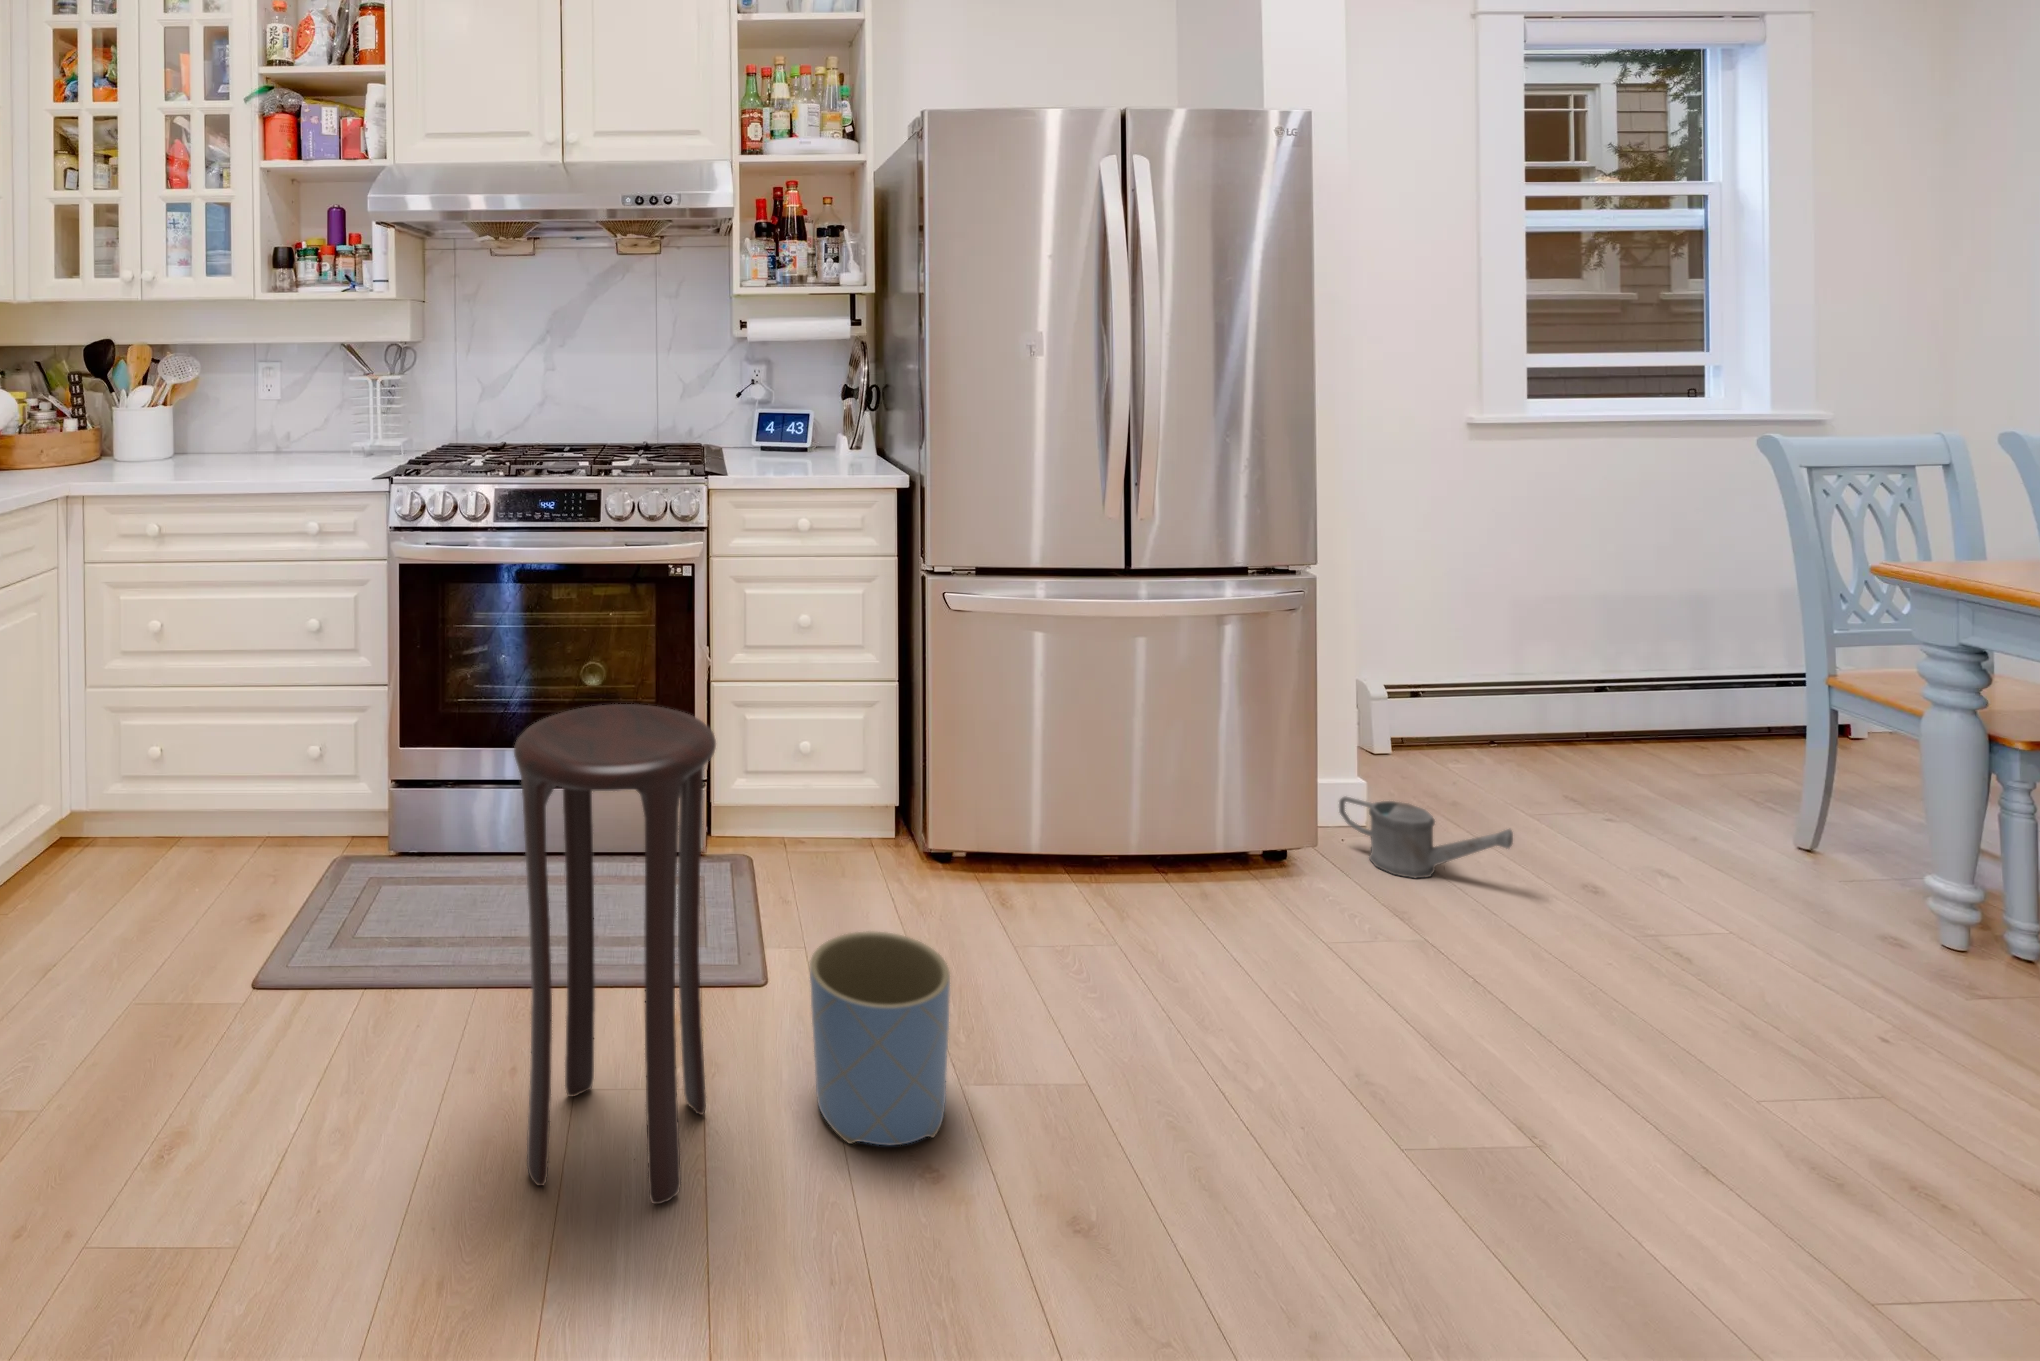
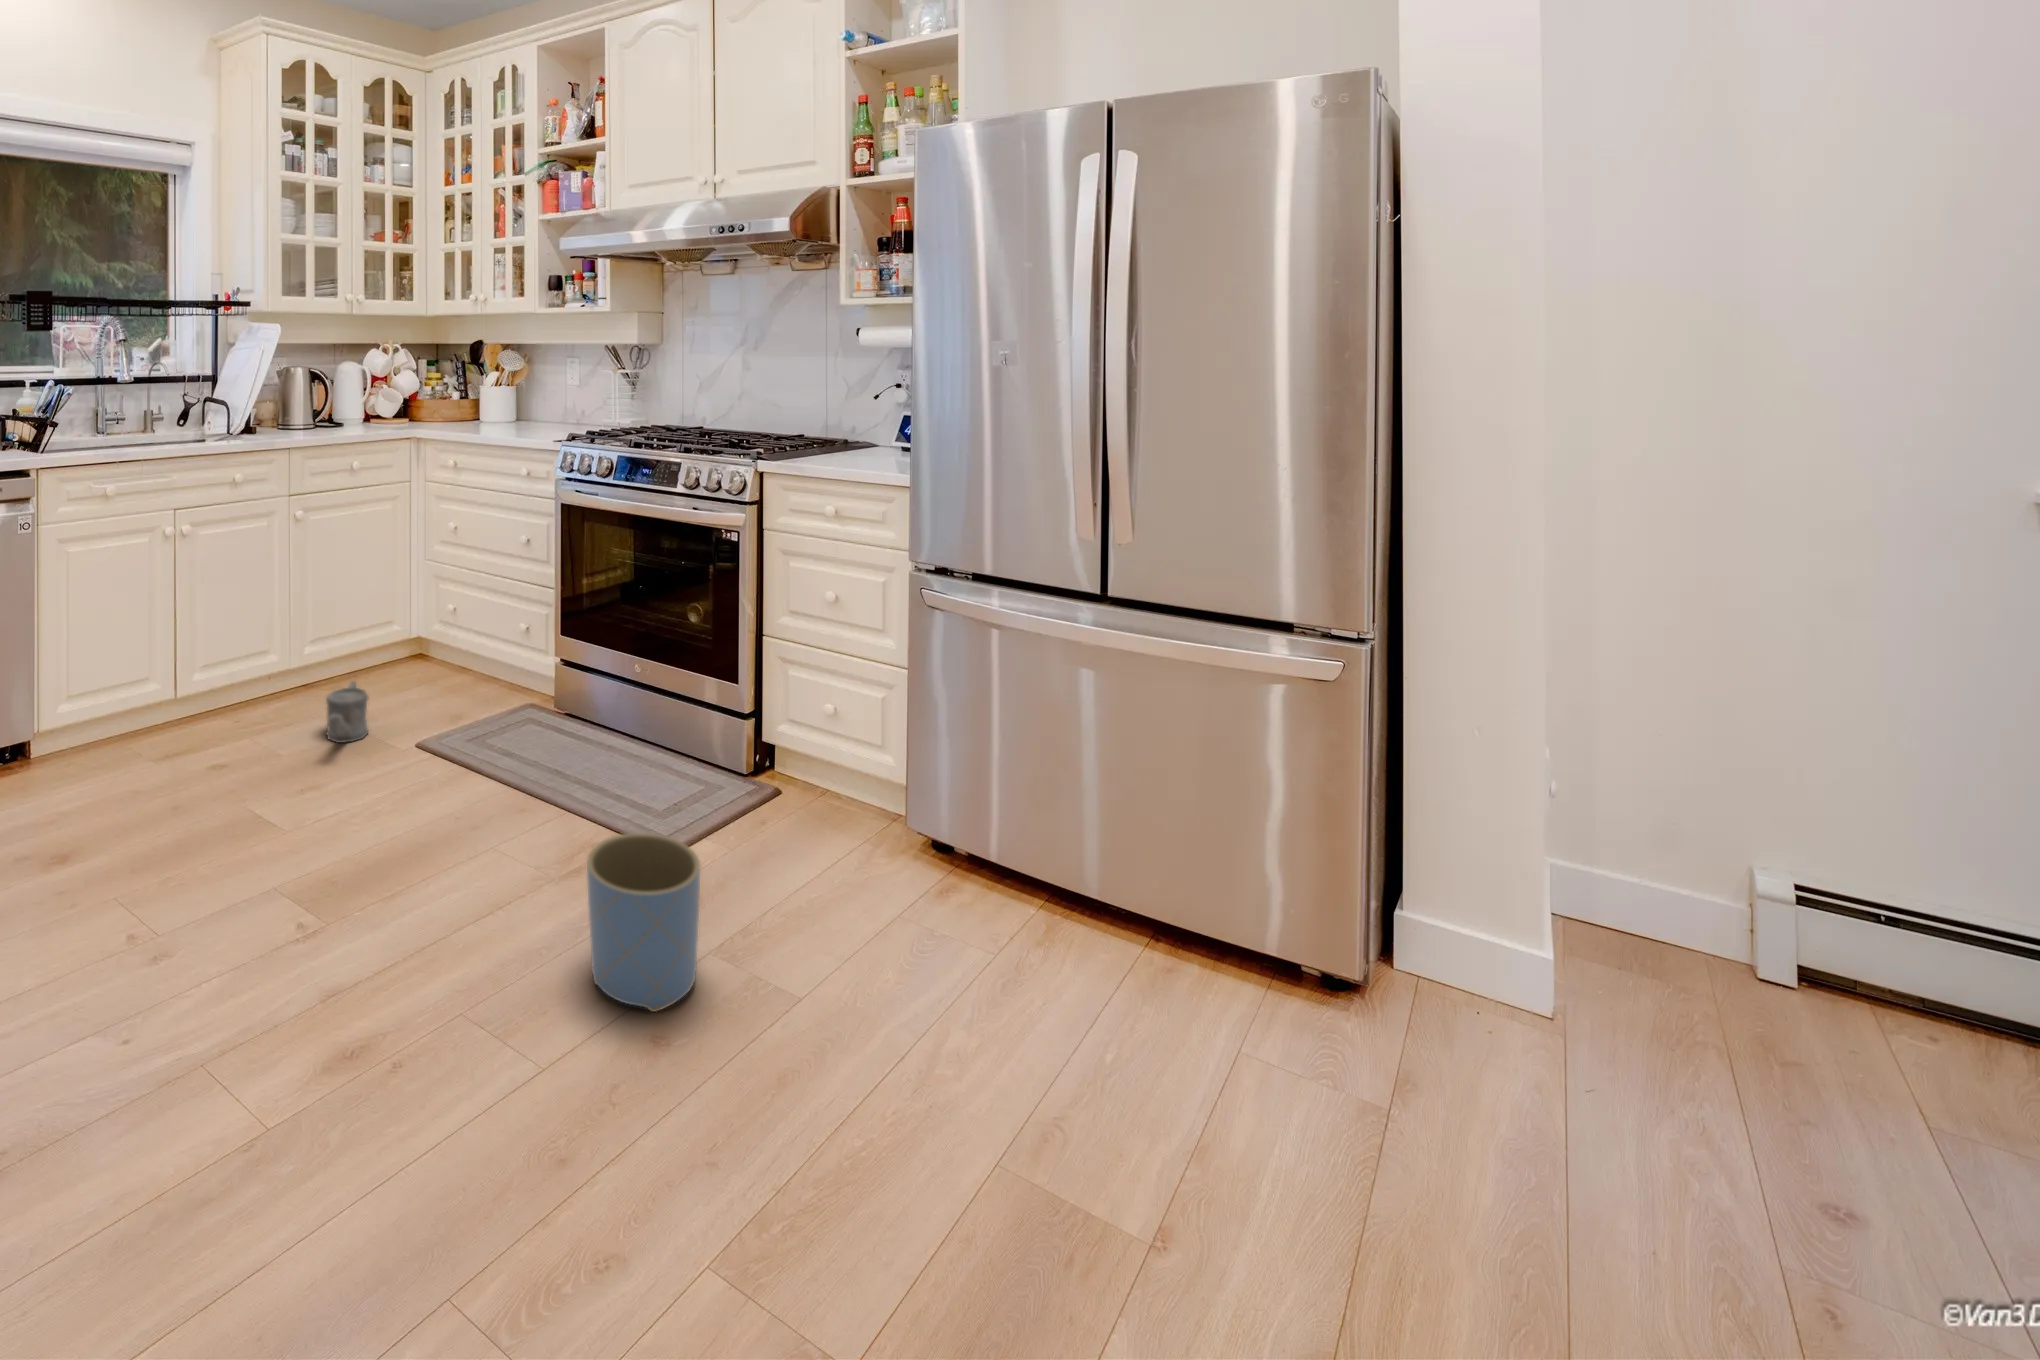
stool: present [514,704,716,1204] -> none [400,605,542,953]
watering can: present [1339,797,1513,878] -> present [326,681,368,743]

